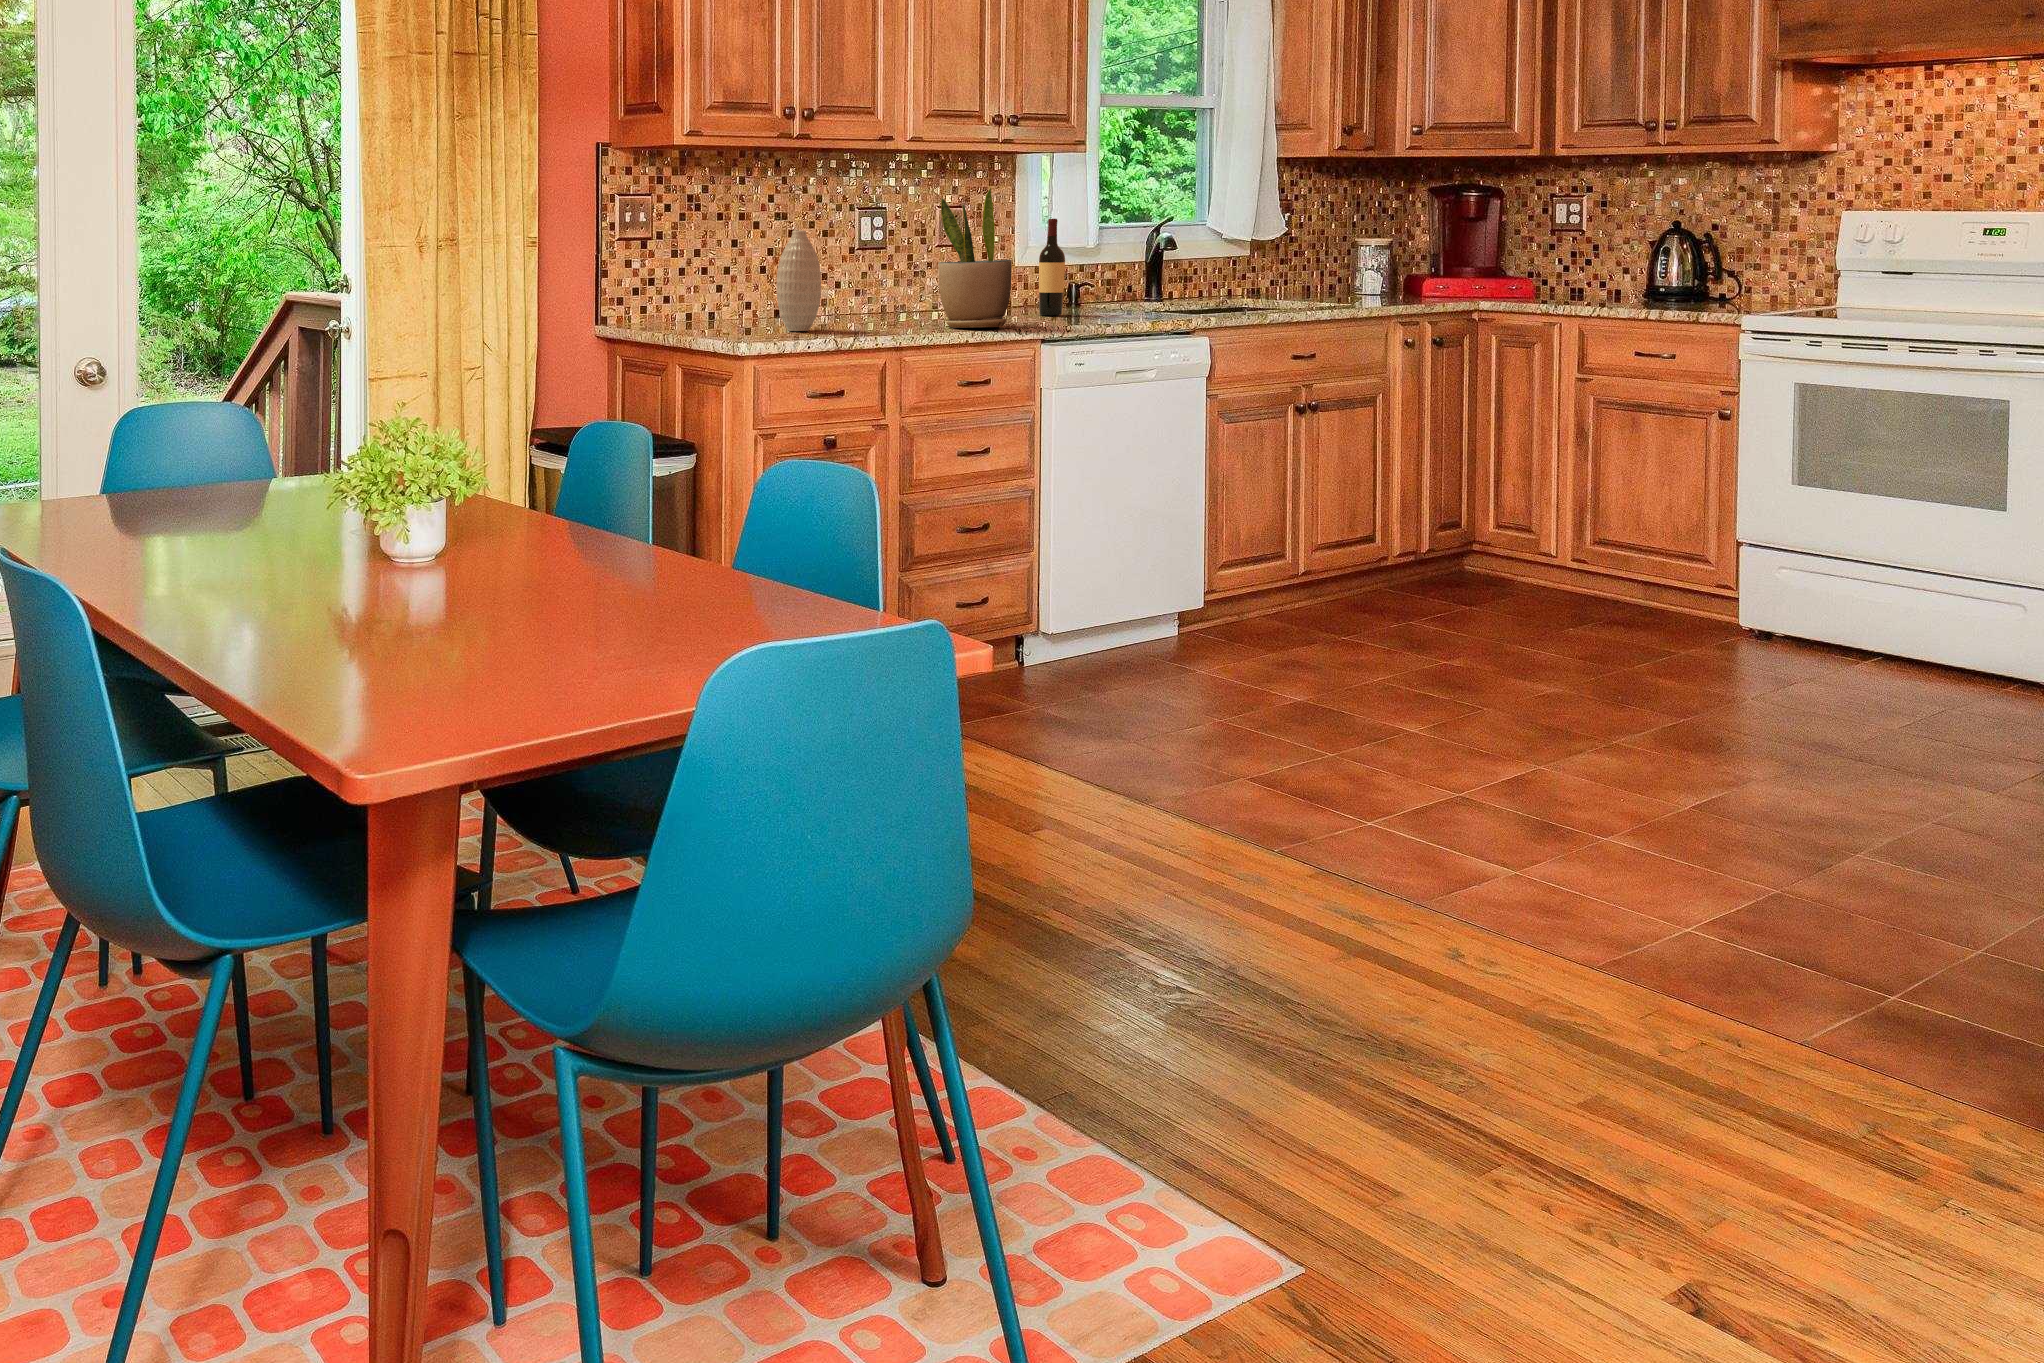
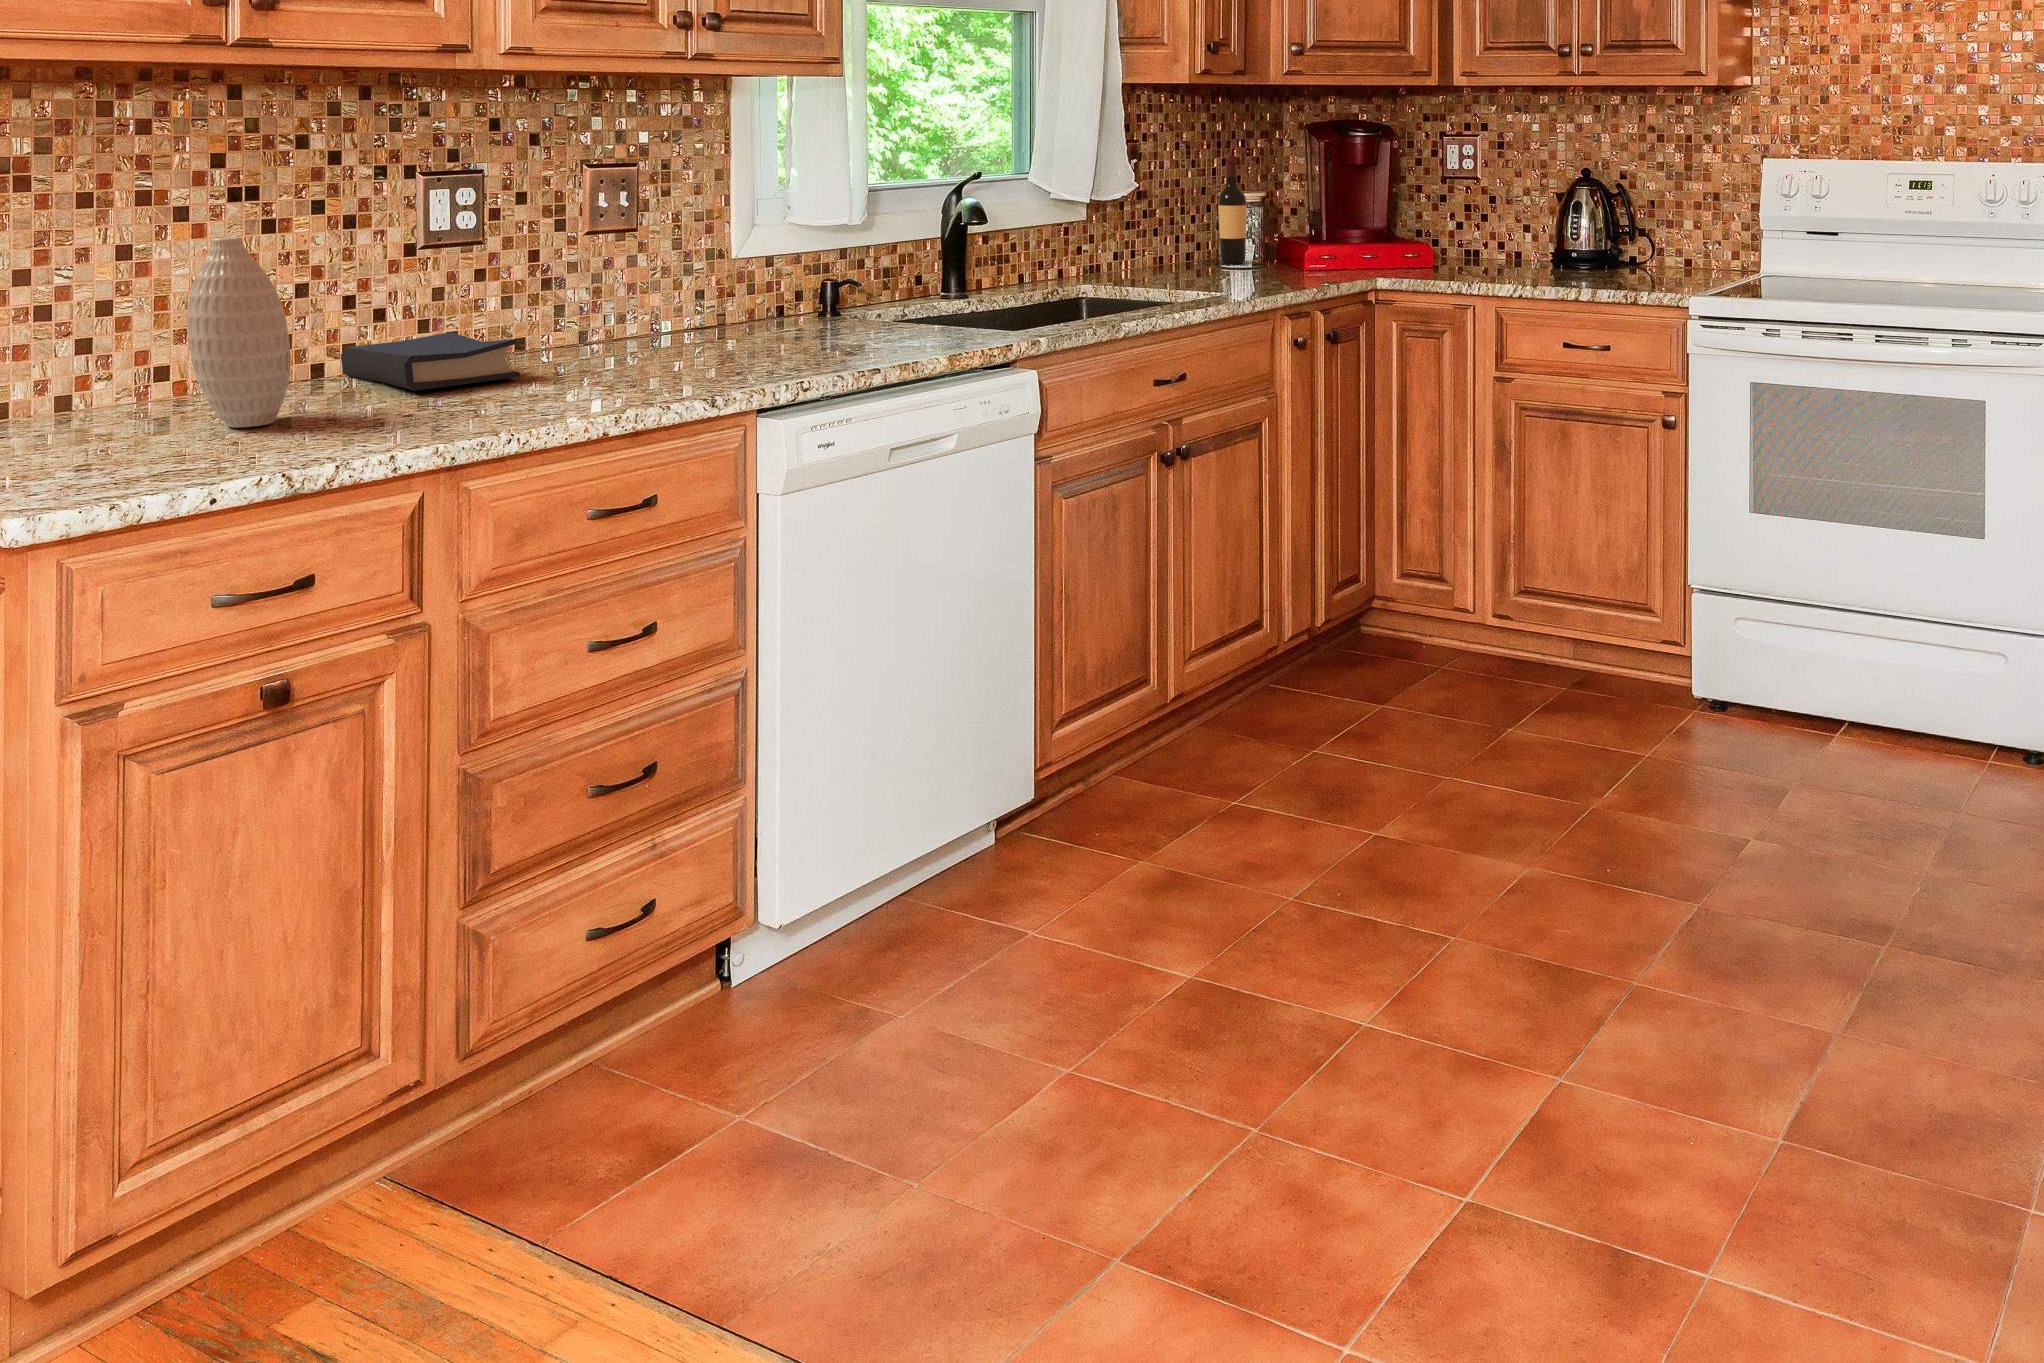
potted plant: present [938,188,1012,328] -> none [536,152,683,391]
wine bottle: present [1039,219,1065,315] -> present [1218,157,1246,264]
hardback book: none [816,299,914,323] -> present [341,332,520,391]

